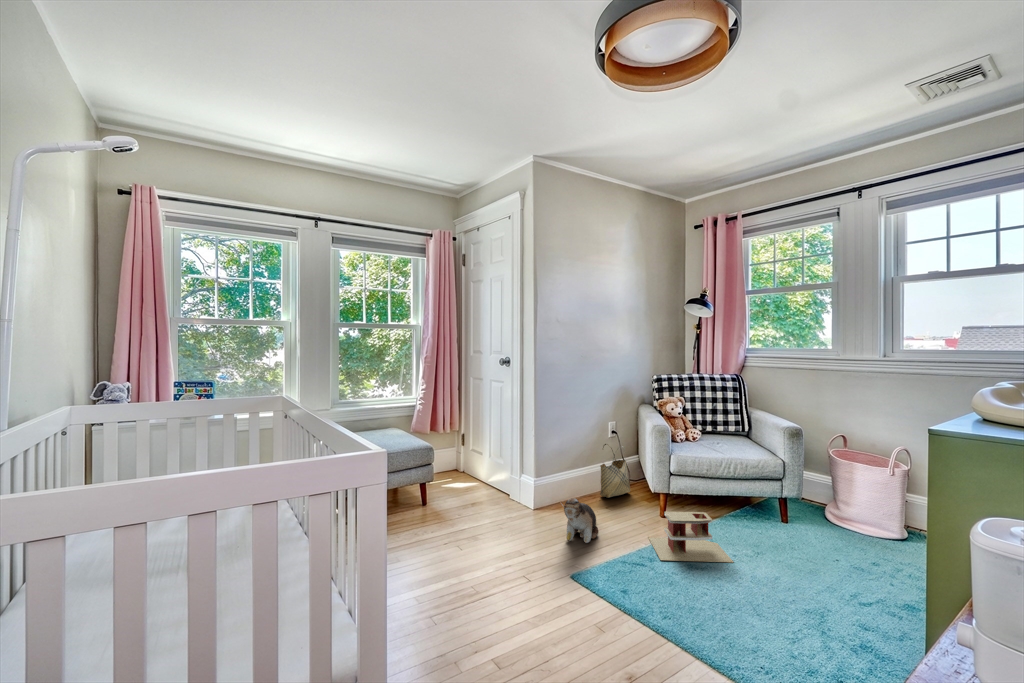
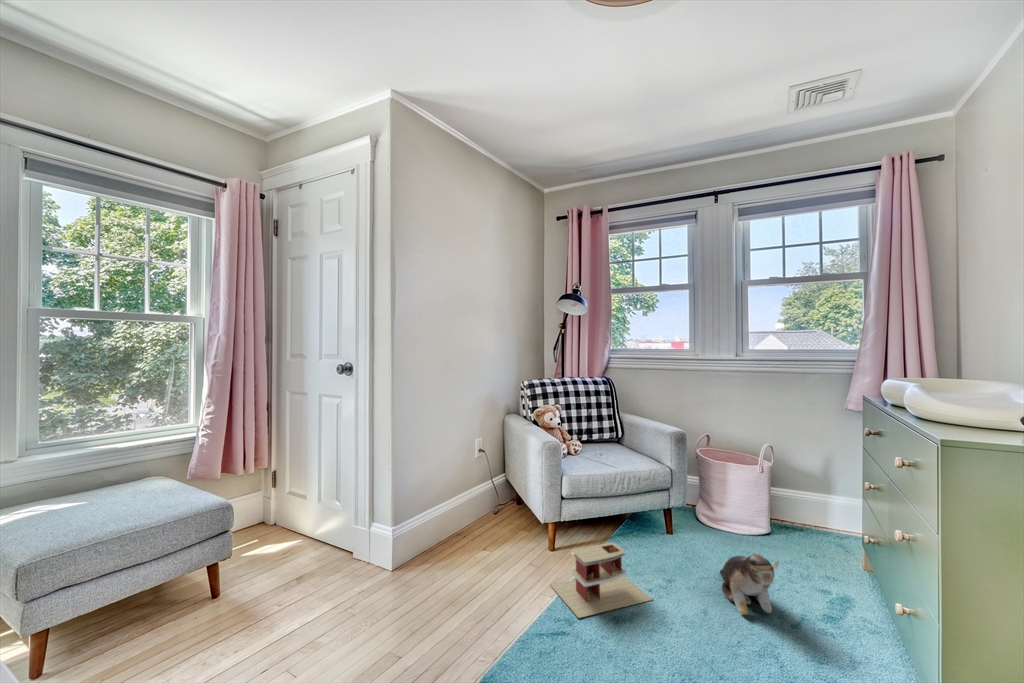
woven basket: present [600,444,630,498] -> none [473,466,506,534]
plush toy: present [560,498,599,543] -> present [720,553,779,615]

